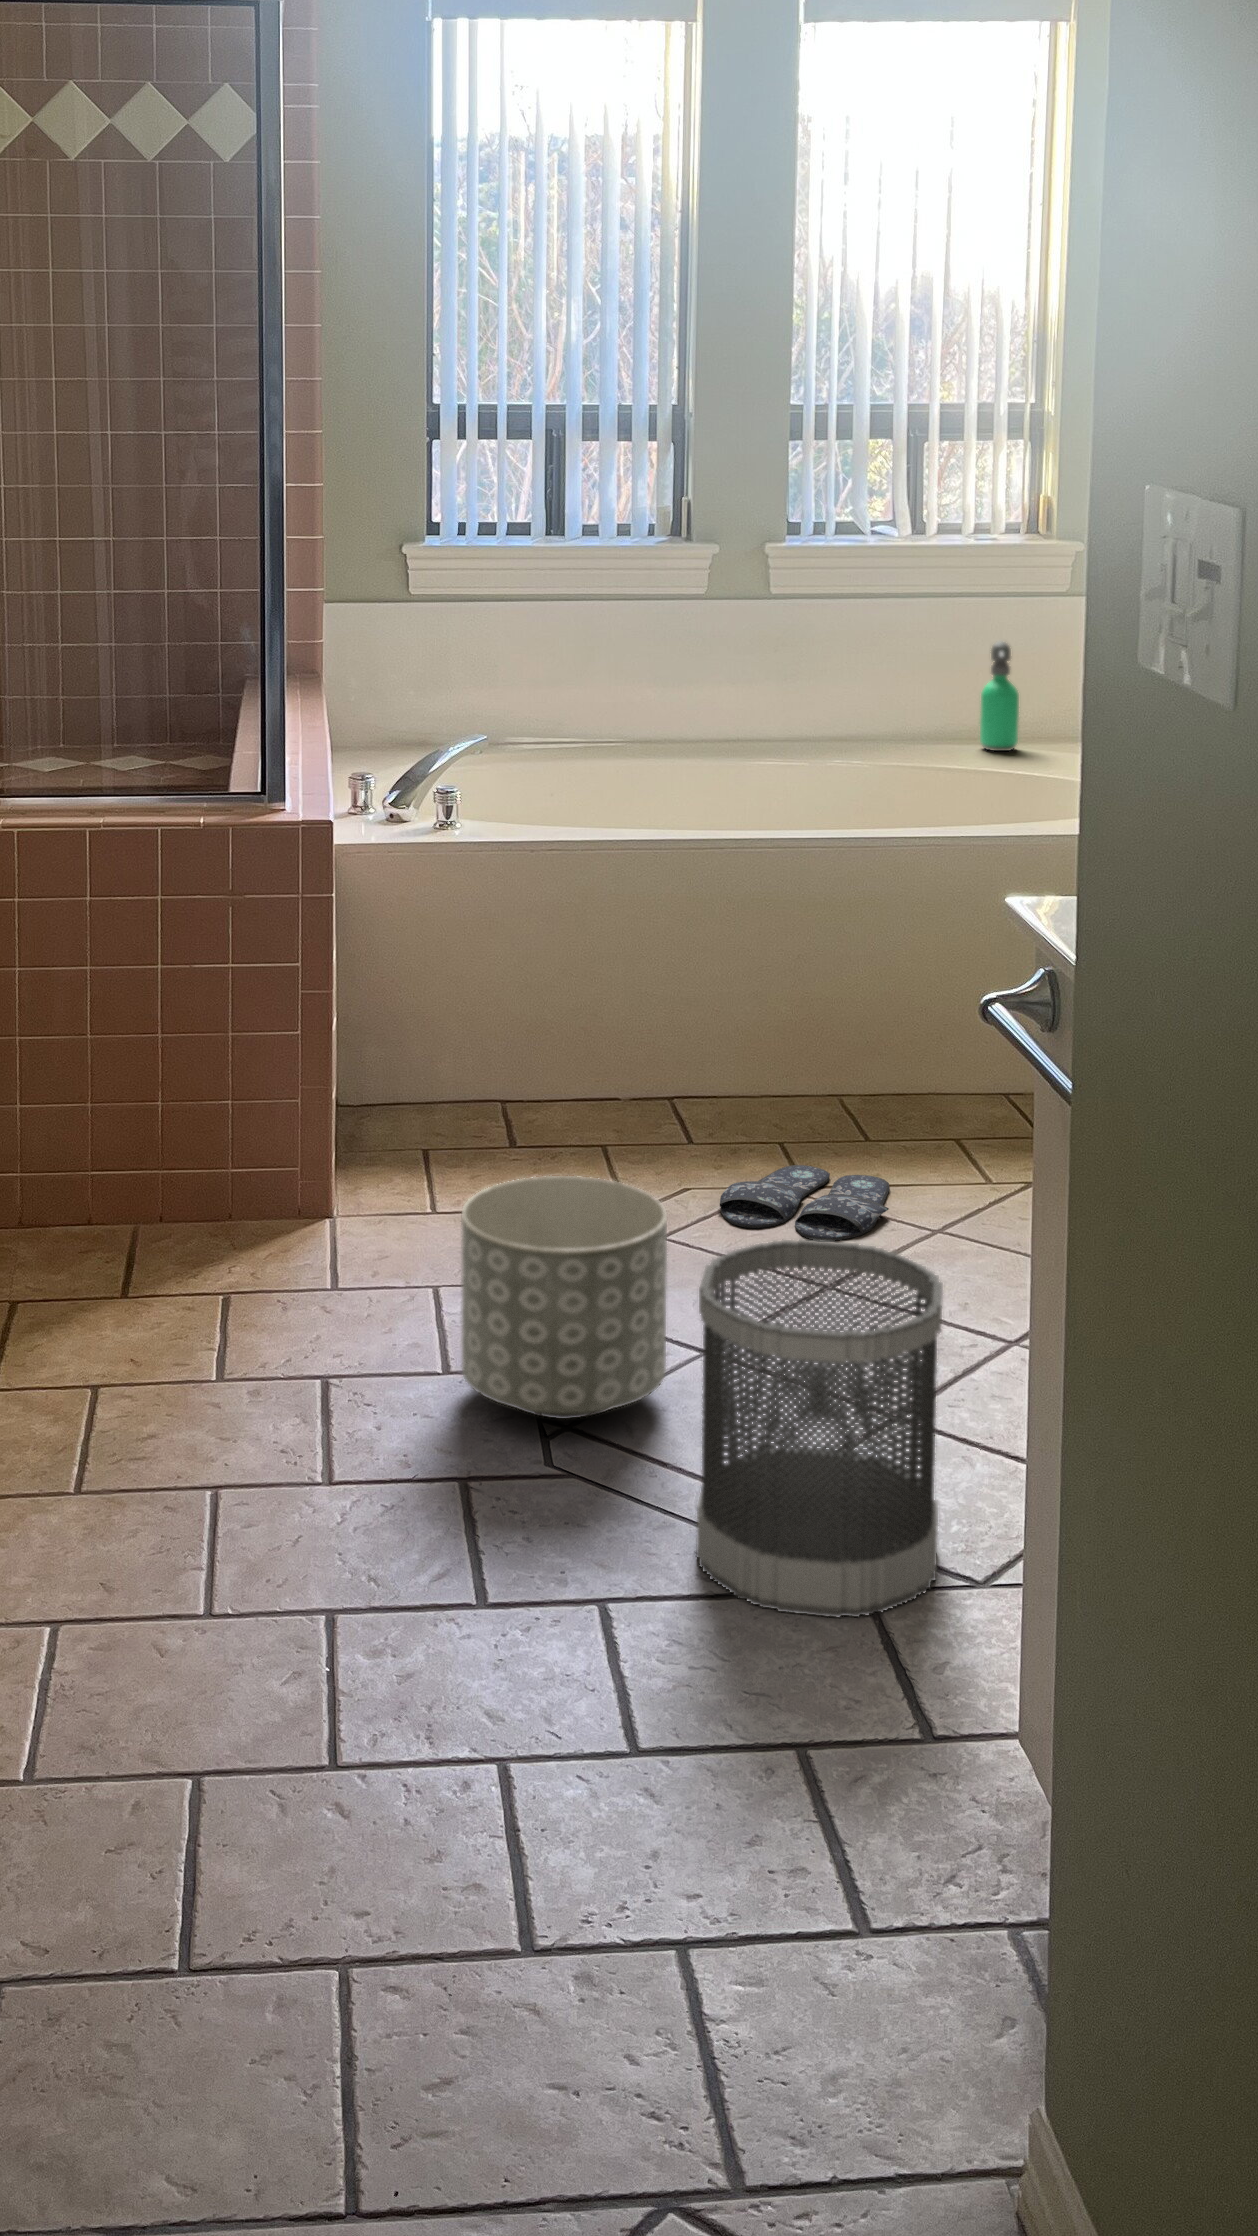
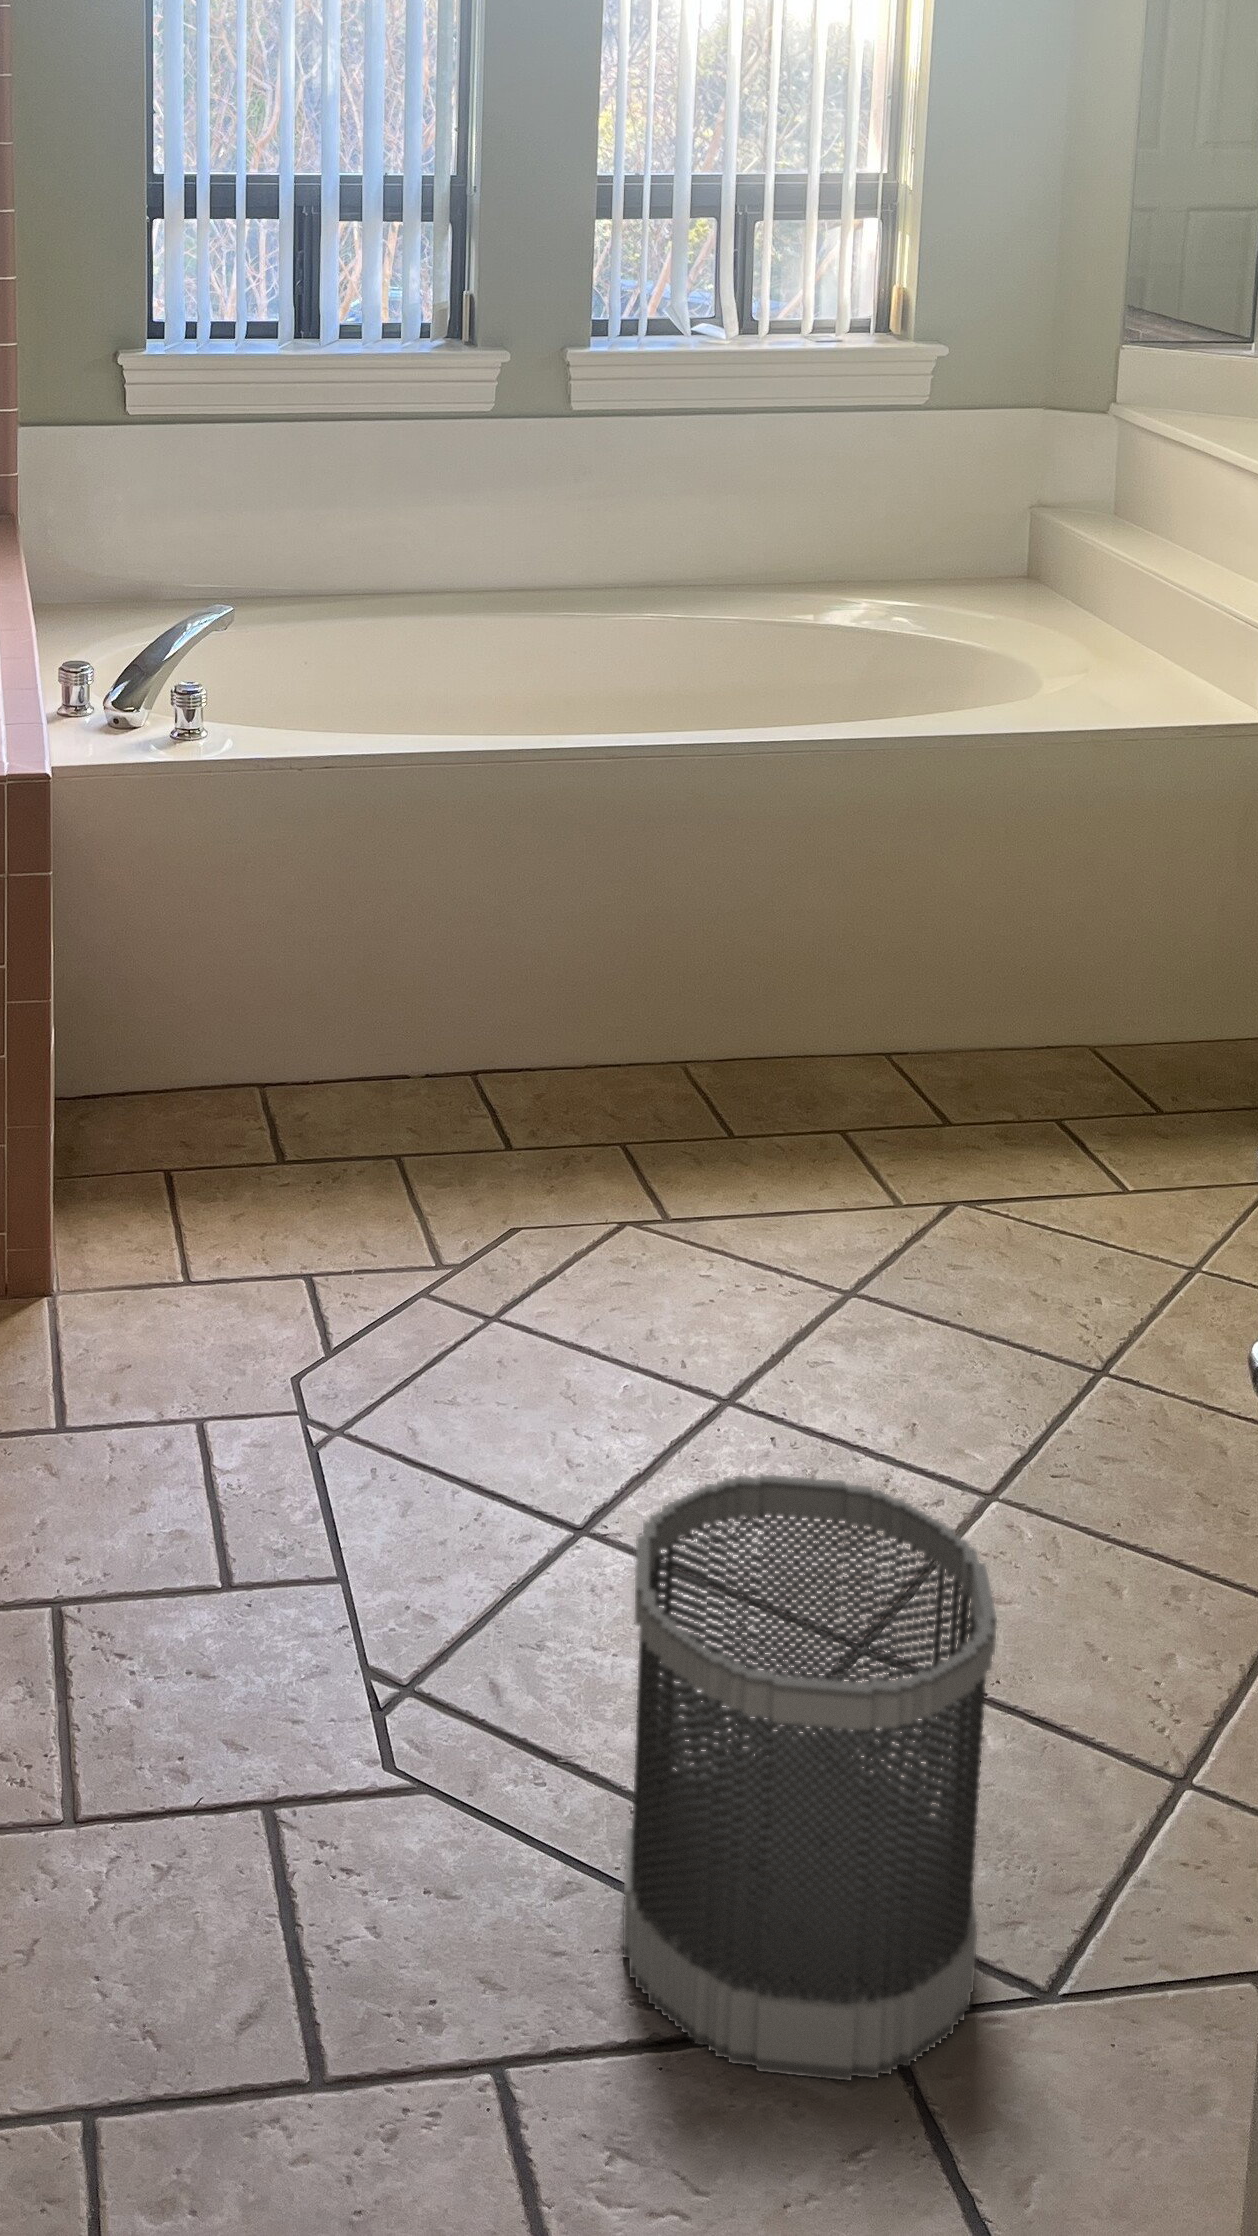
soap dispenser: present [980,641,1019,751] -> none [823,470,872,604]
slippers: present [720,1165,890,1241] -> none [561,1190,781,1321]
planter: present [461,1176,667,1419] -> none [253,1313,544,1684]

